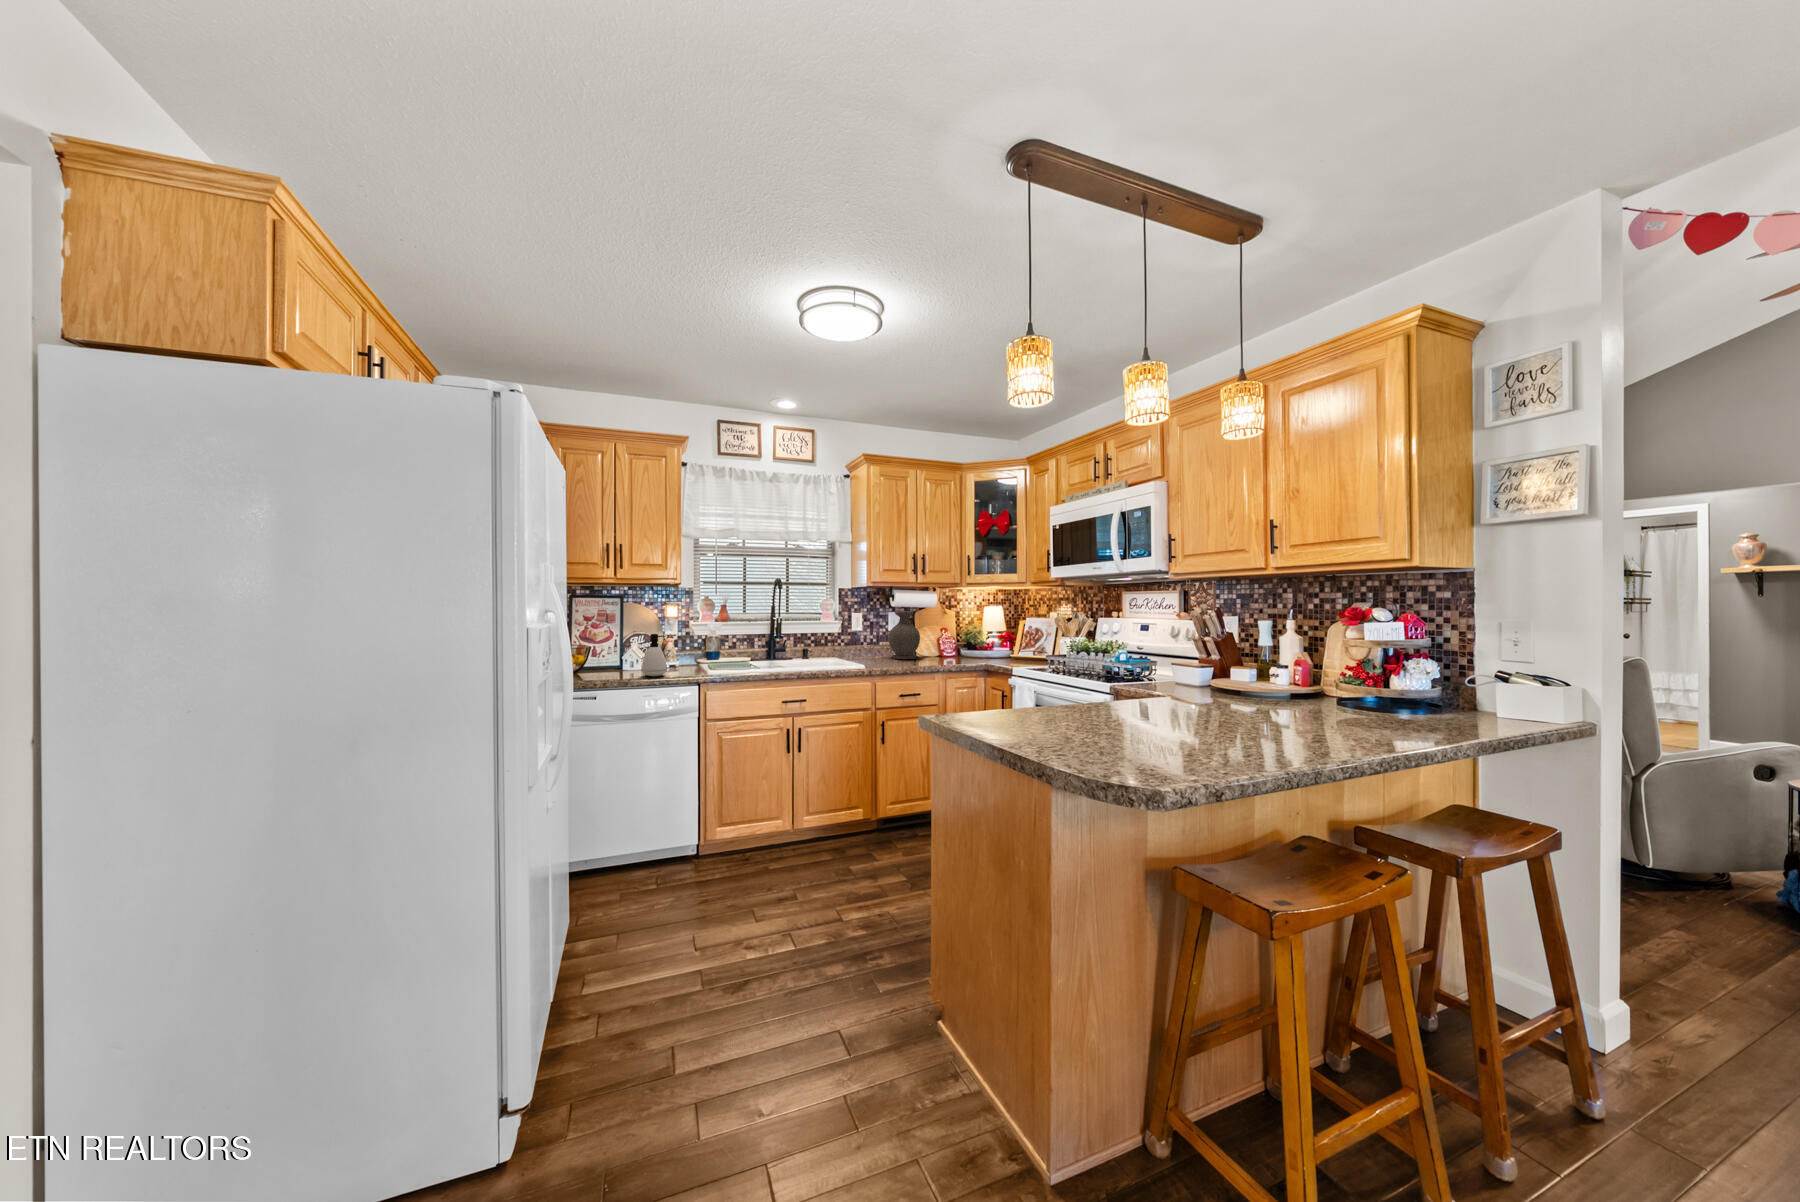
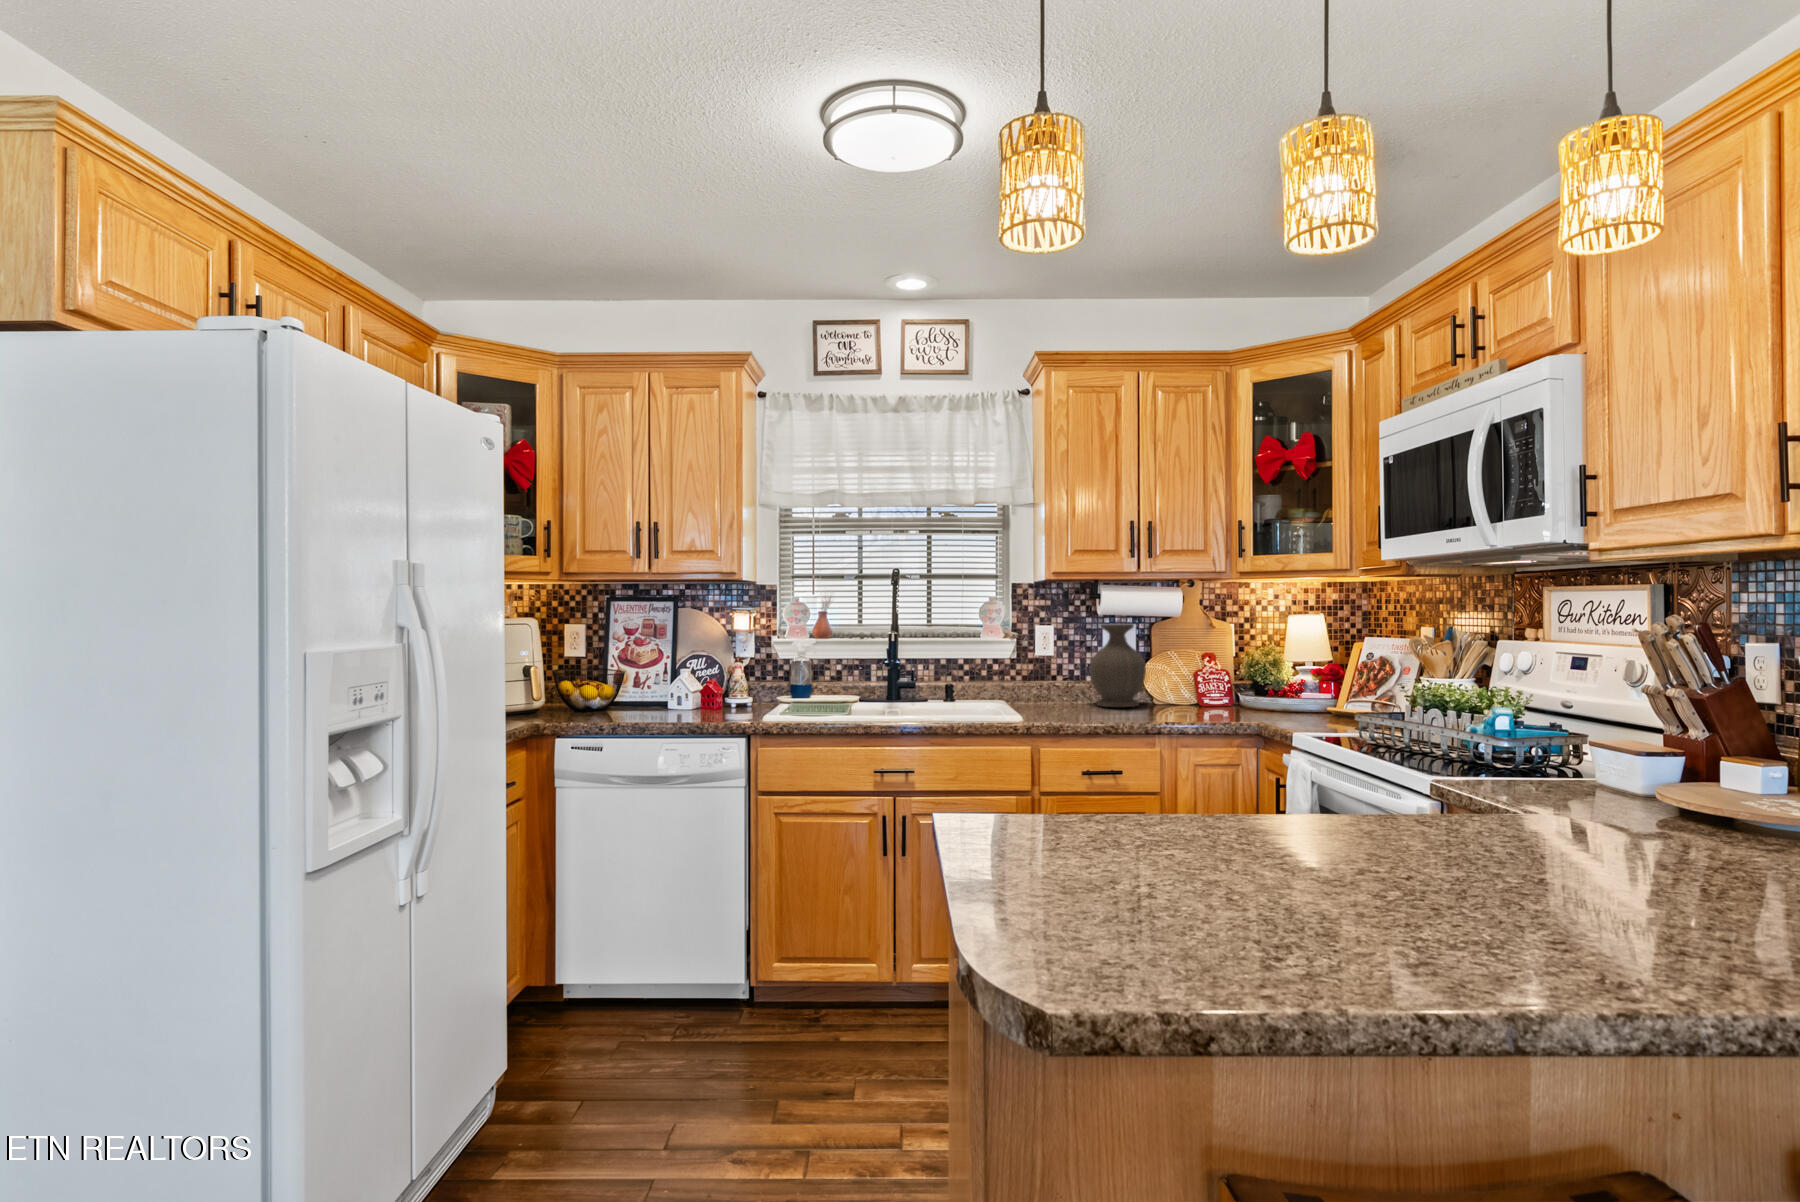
soap dispenser: present [642,634,666,676] -> none [671,657,706,721]

